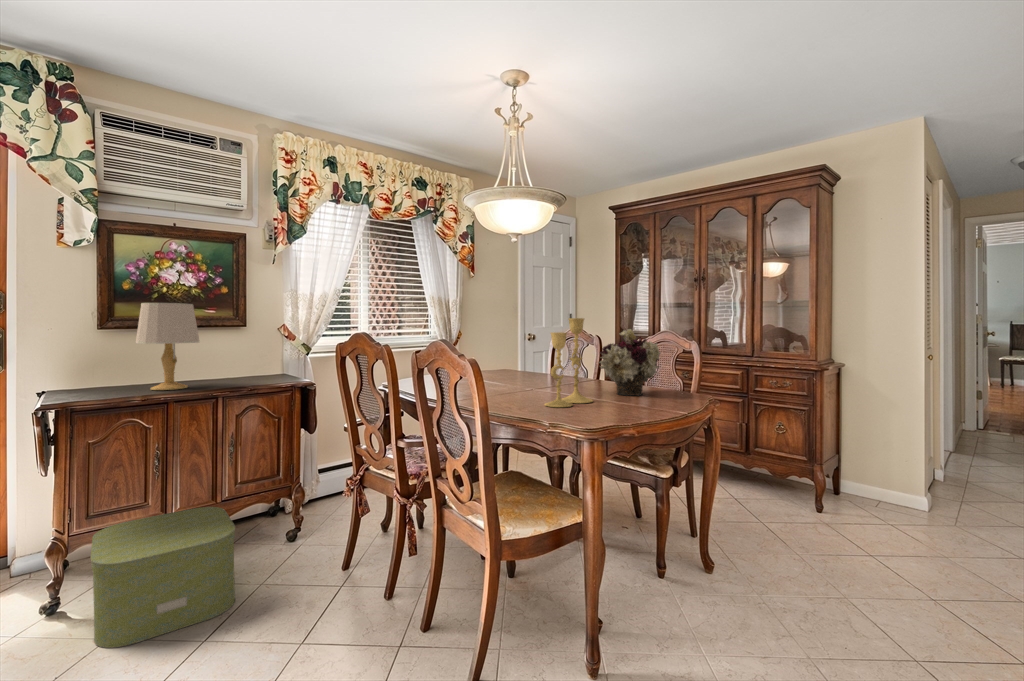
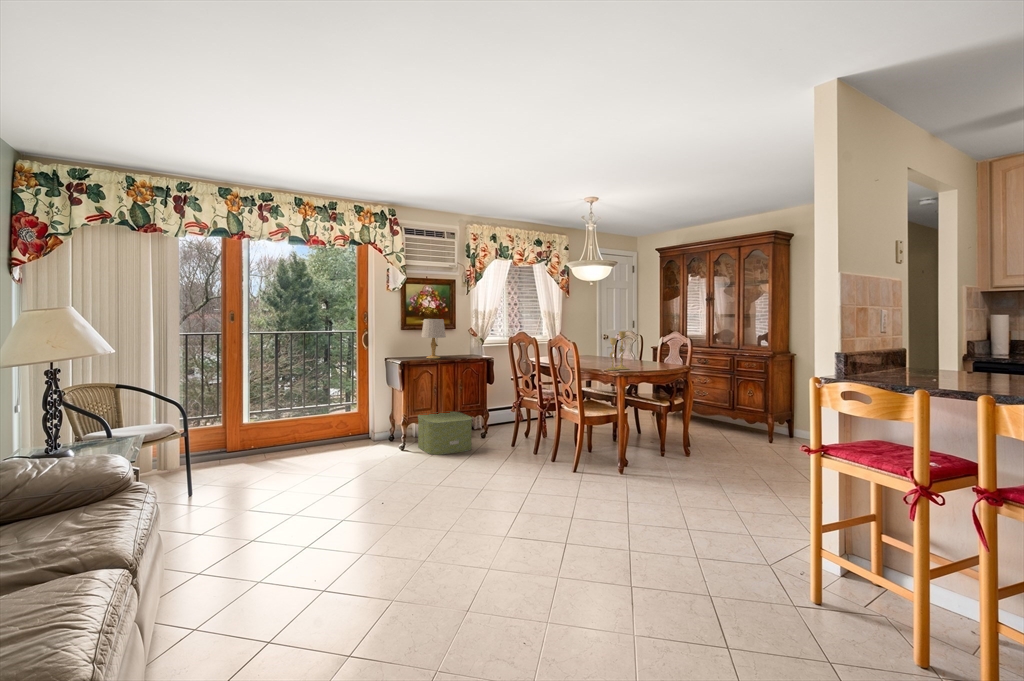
flower arrangement: present [599,329,660,396] -> none [634,336,665,368]

